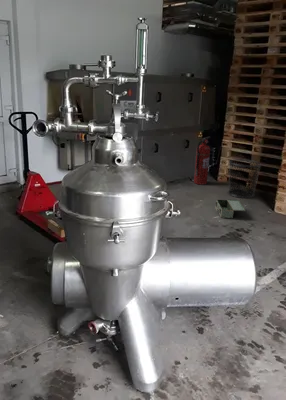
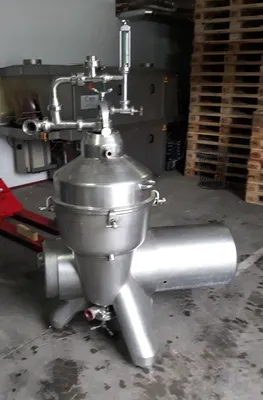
fire extinguisher: present [194,137,210,185] -> none [162,128,177,178]
toolbox: present [215,200,245,218] -> none [187,191,218,210]

